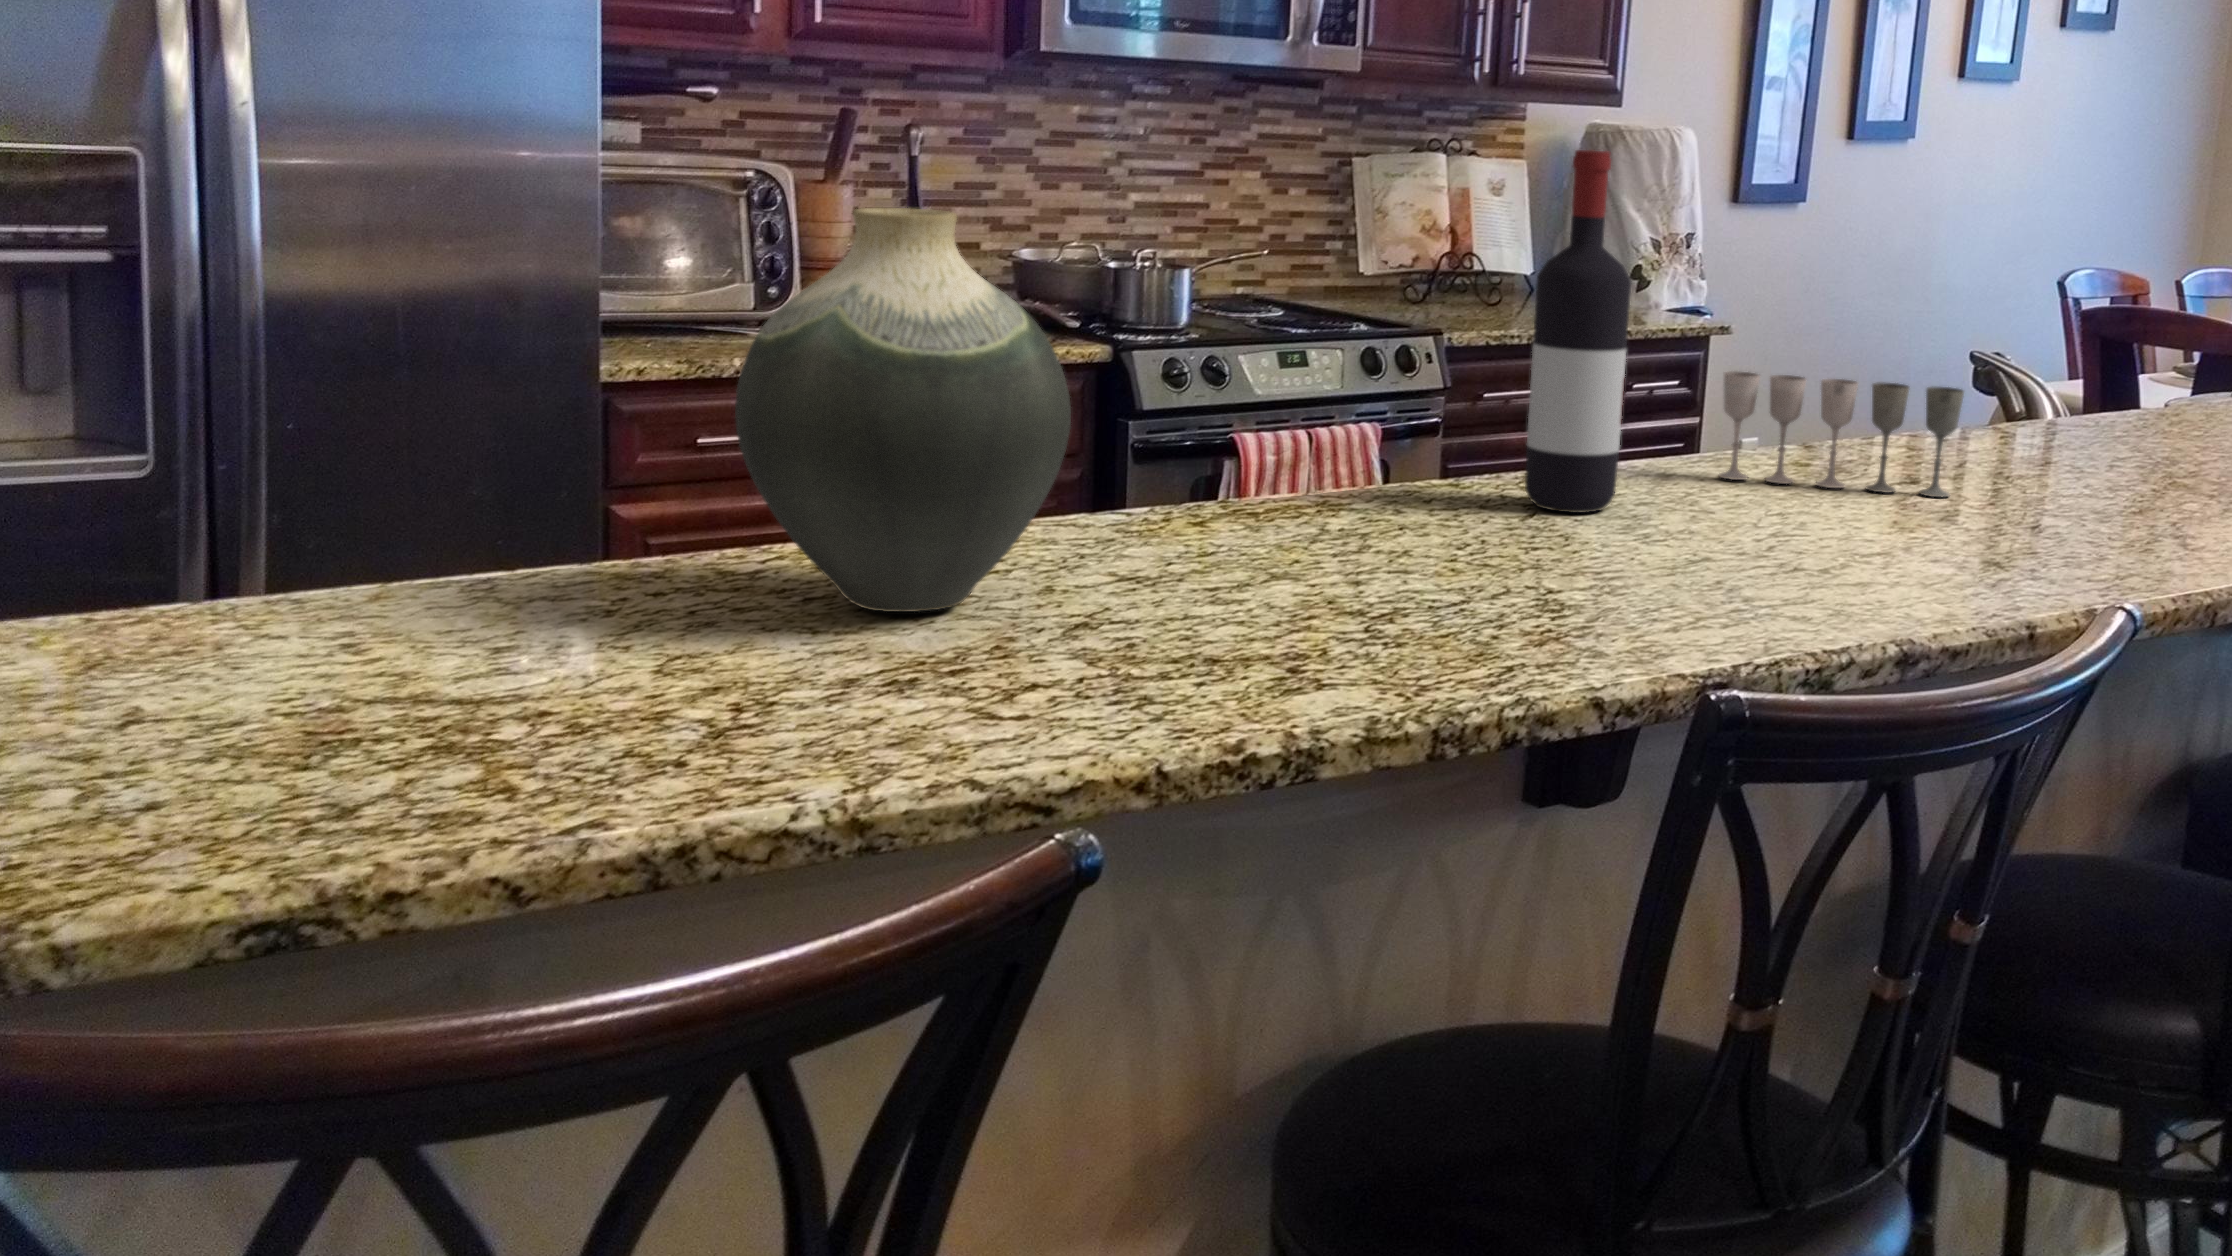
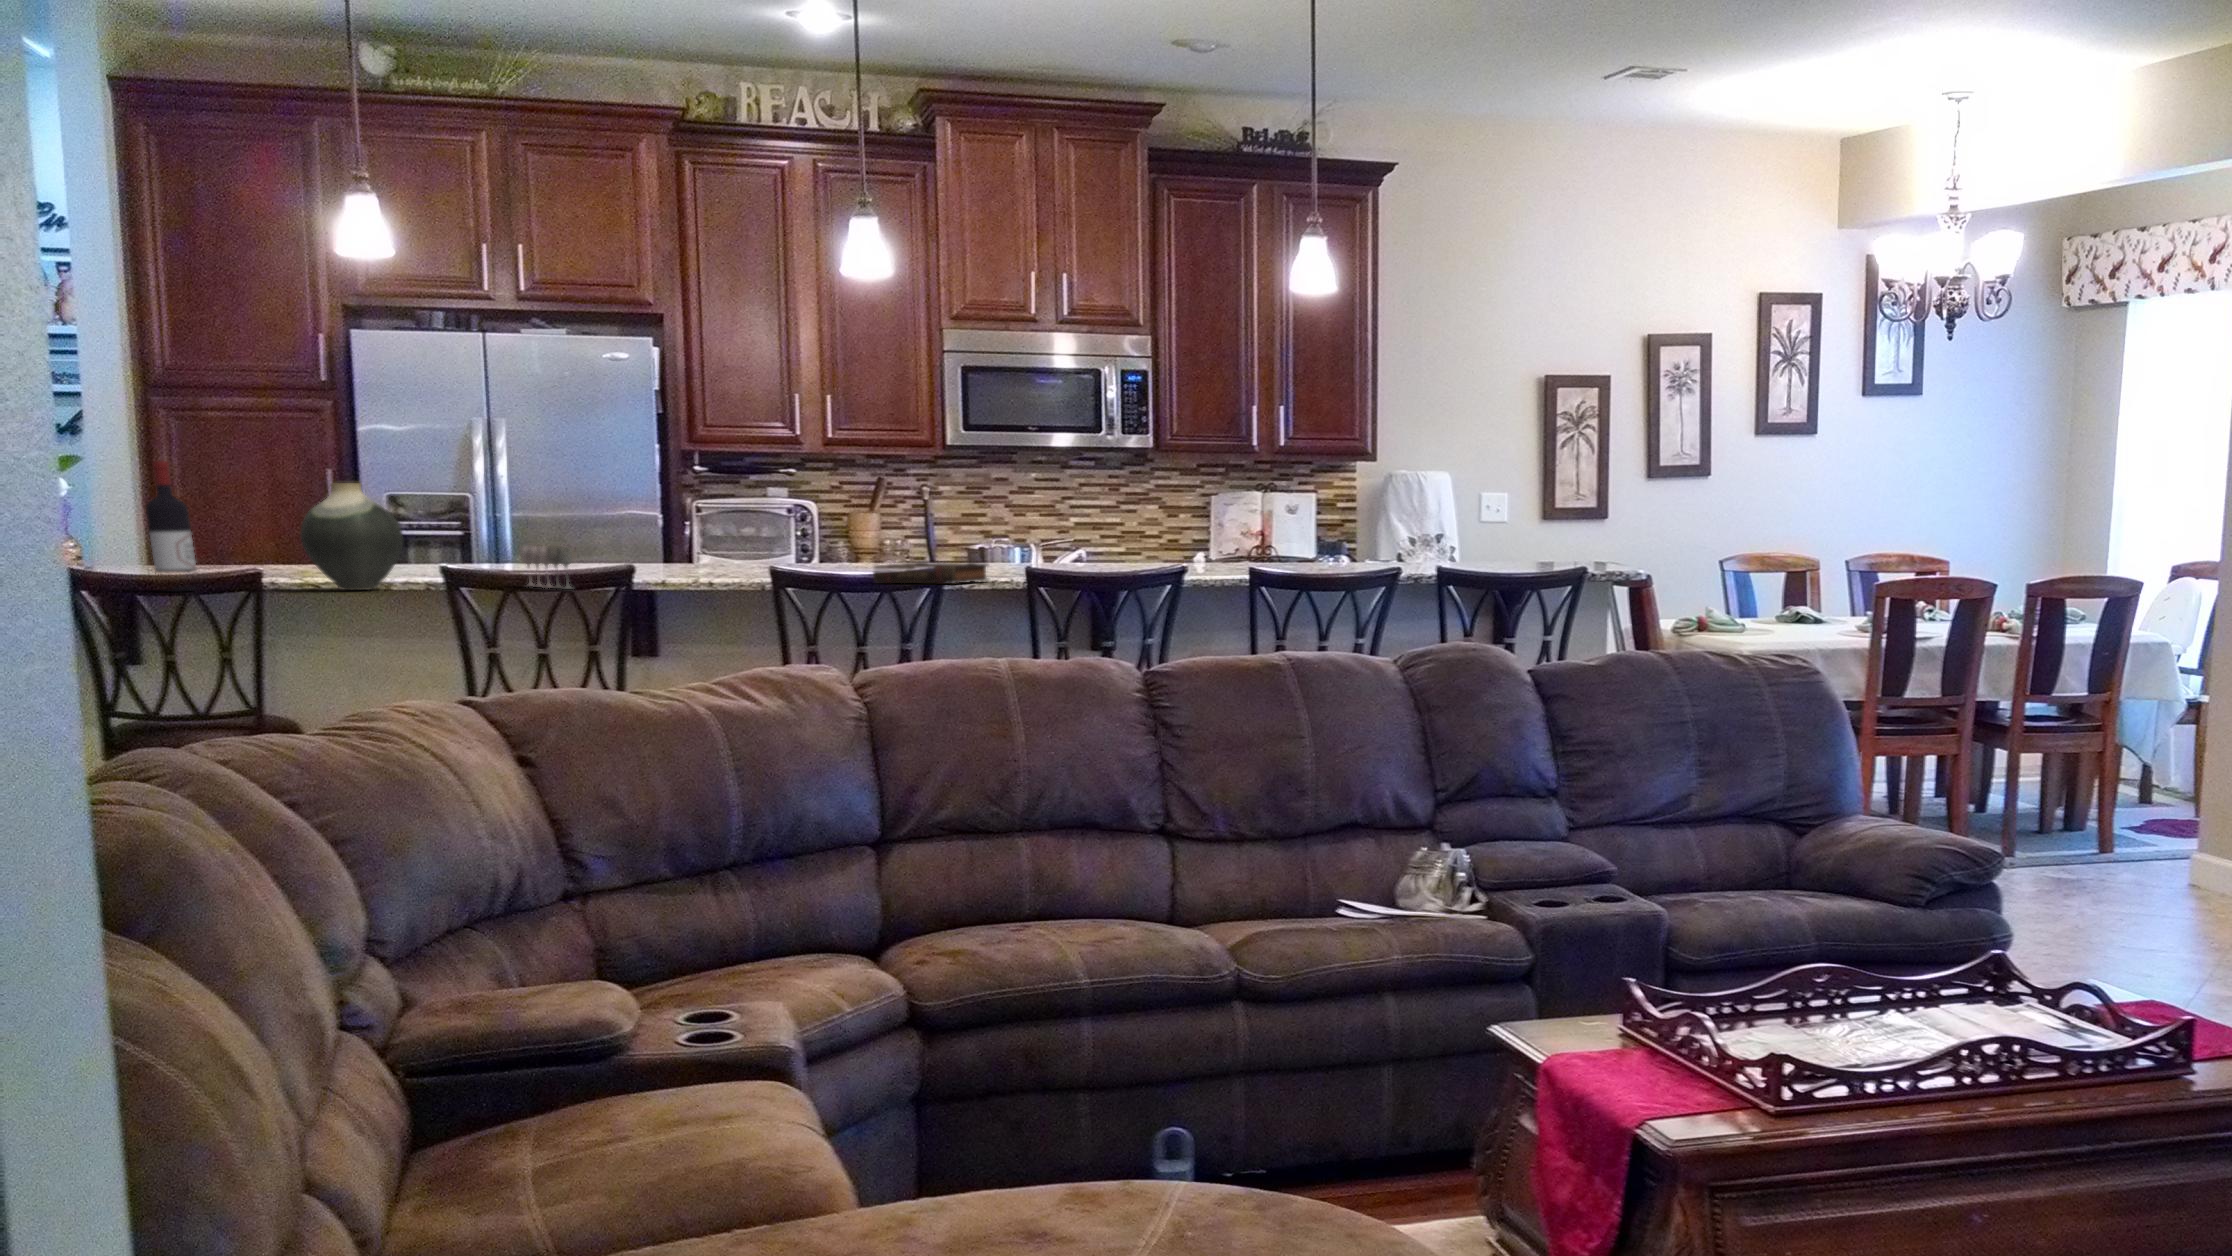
wine bottle: present [1525,150,1632,513] -> present [146,461,196,592]
wine glass: present [1719,371,1964,497] -> present [519,546,572,589]
book: none [1919,401,2205,473] -> present [873,561,989,584]

